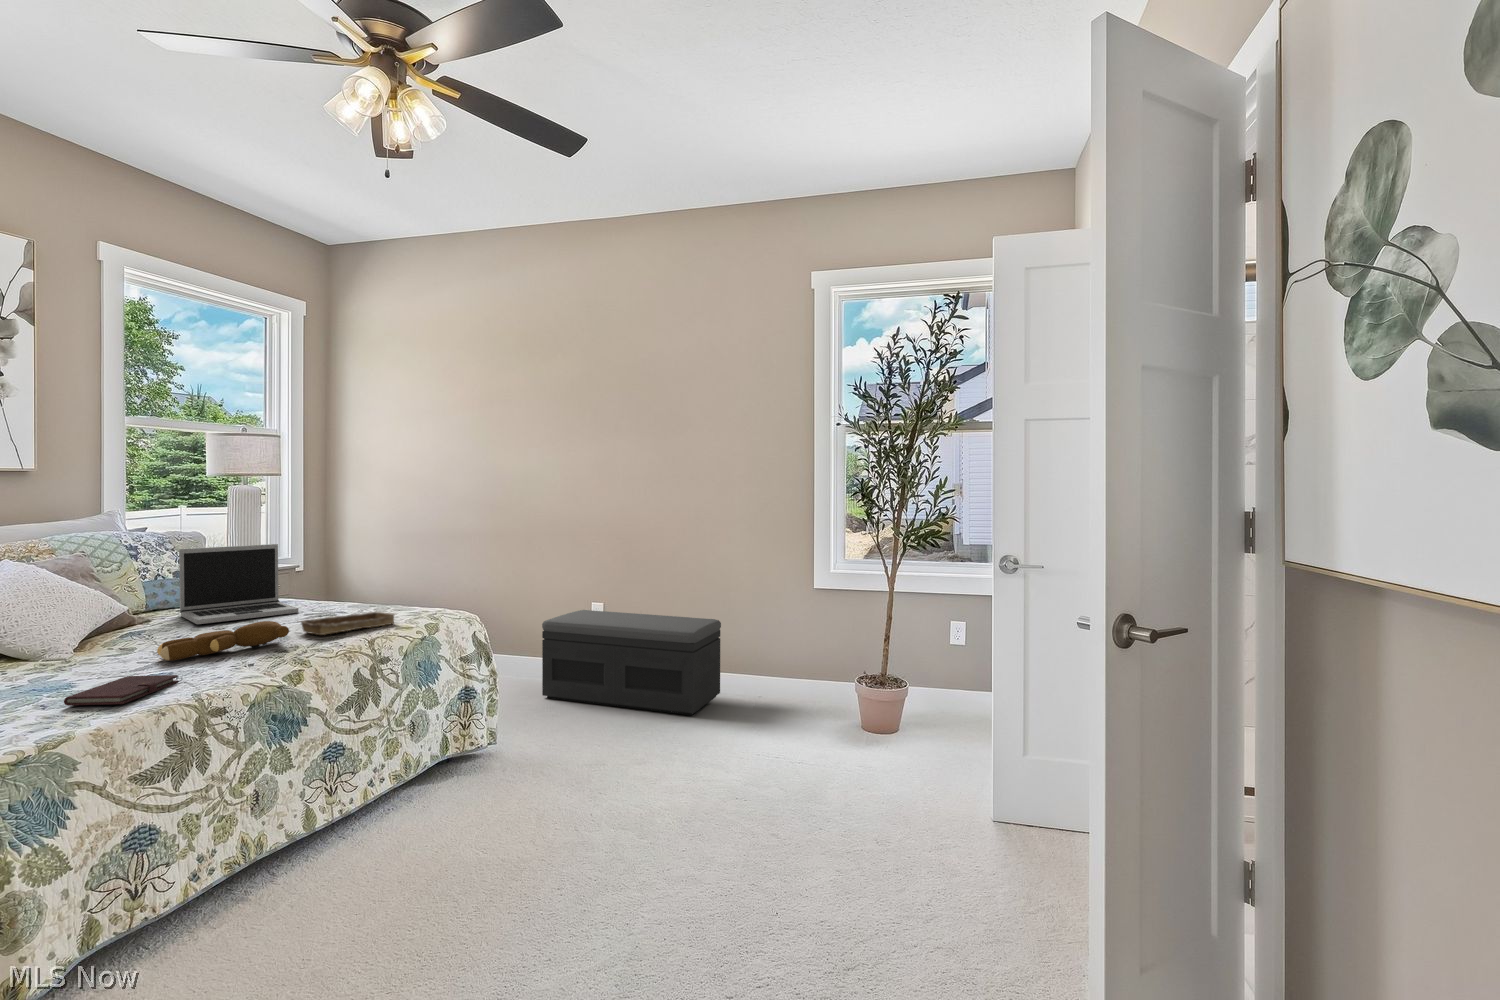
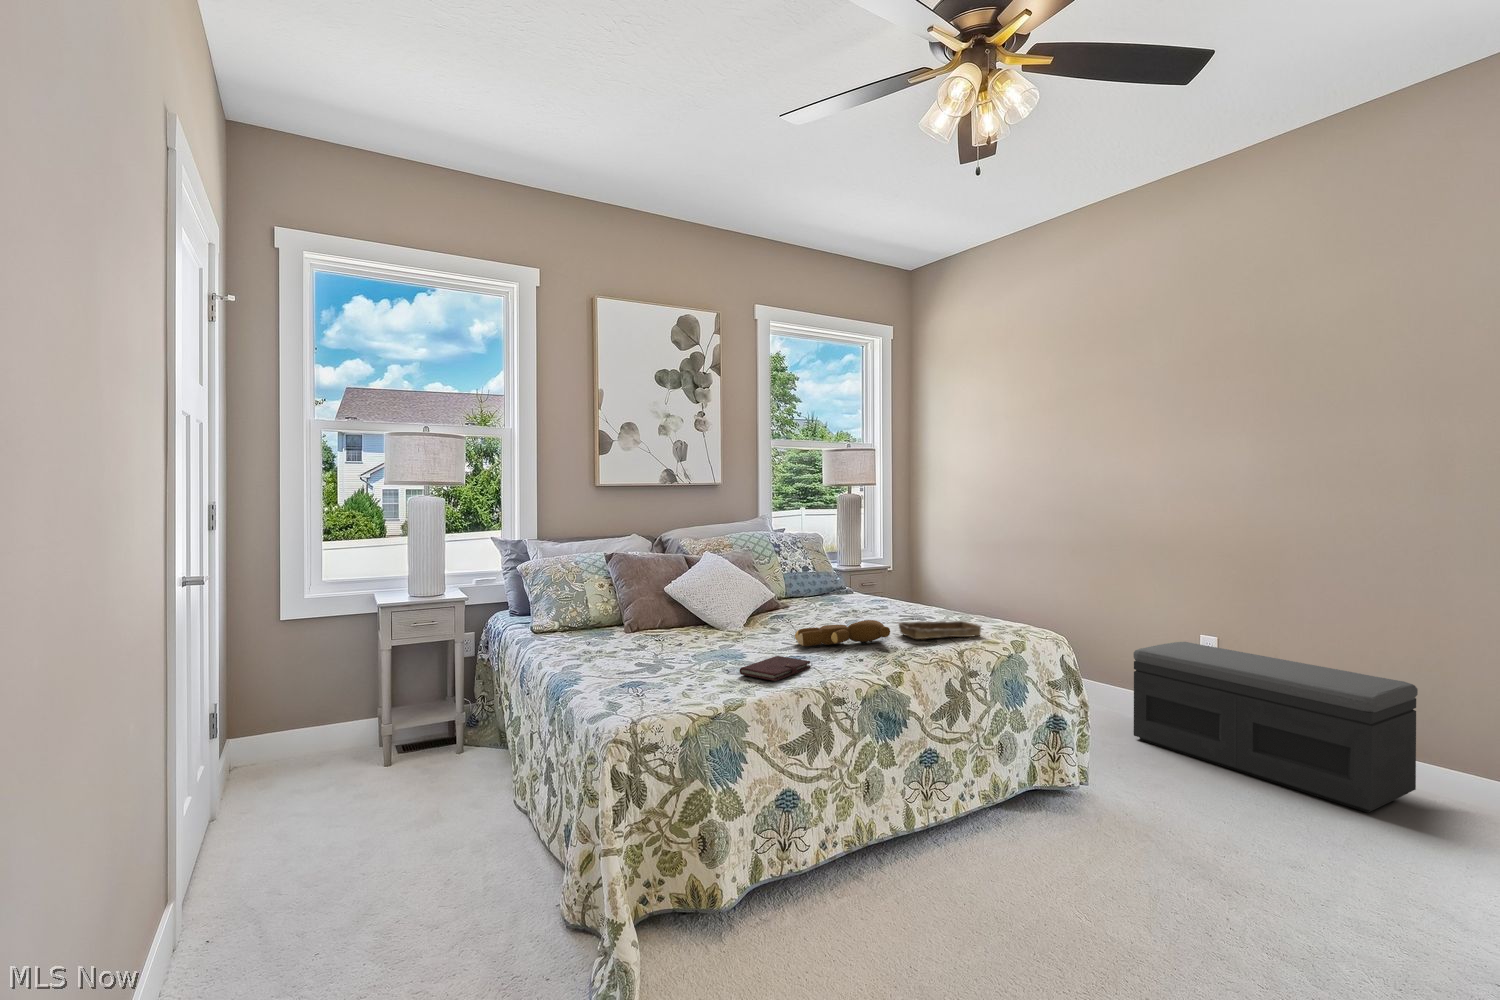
laptop: present [179,544,299,624] -> none [807,548,894,615]

